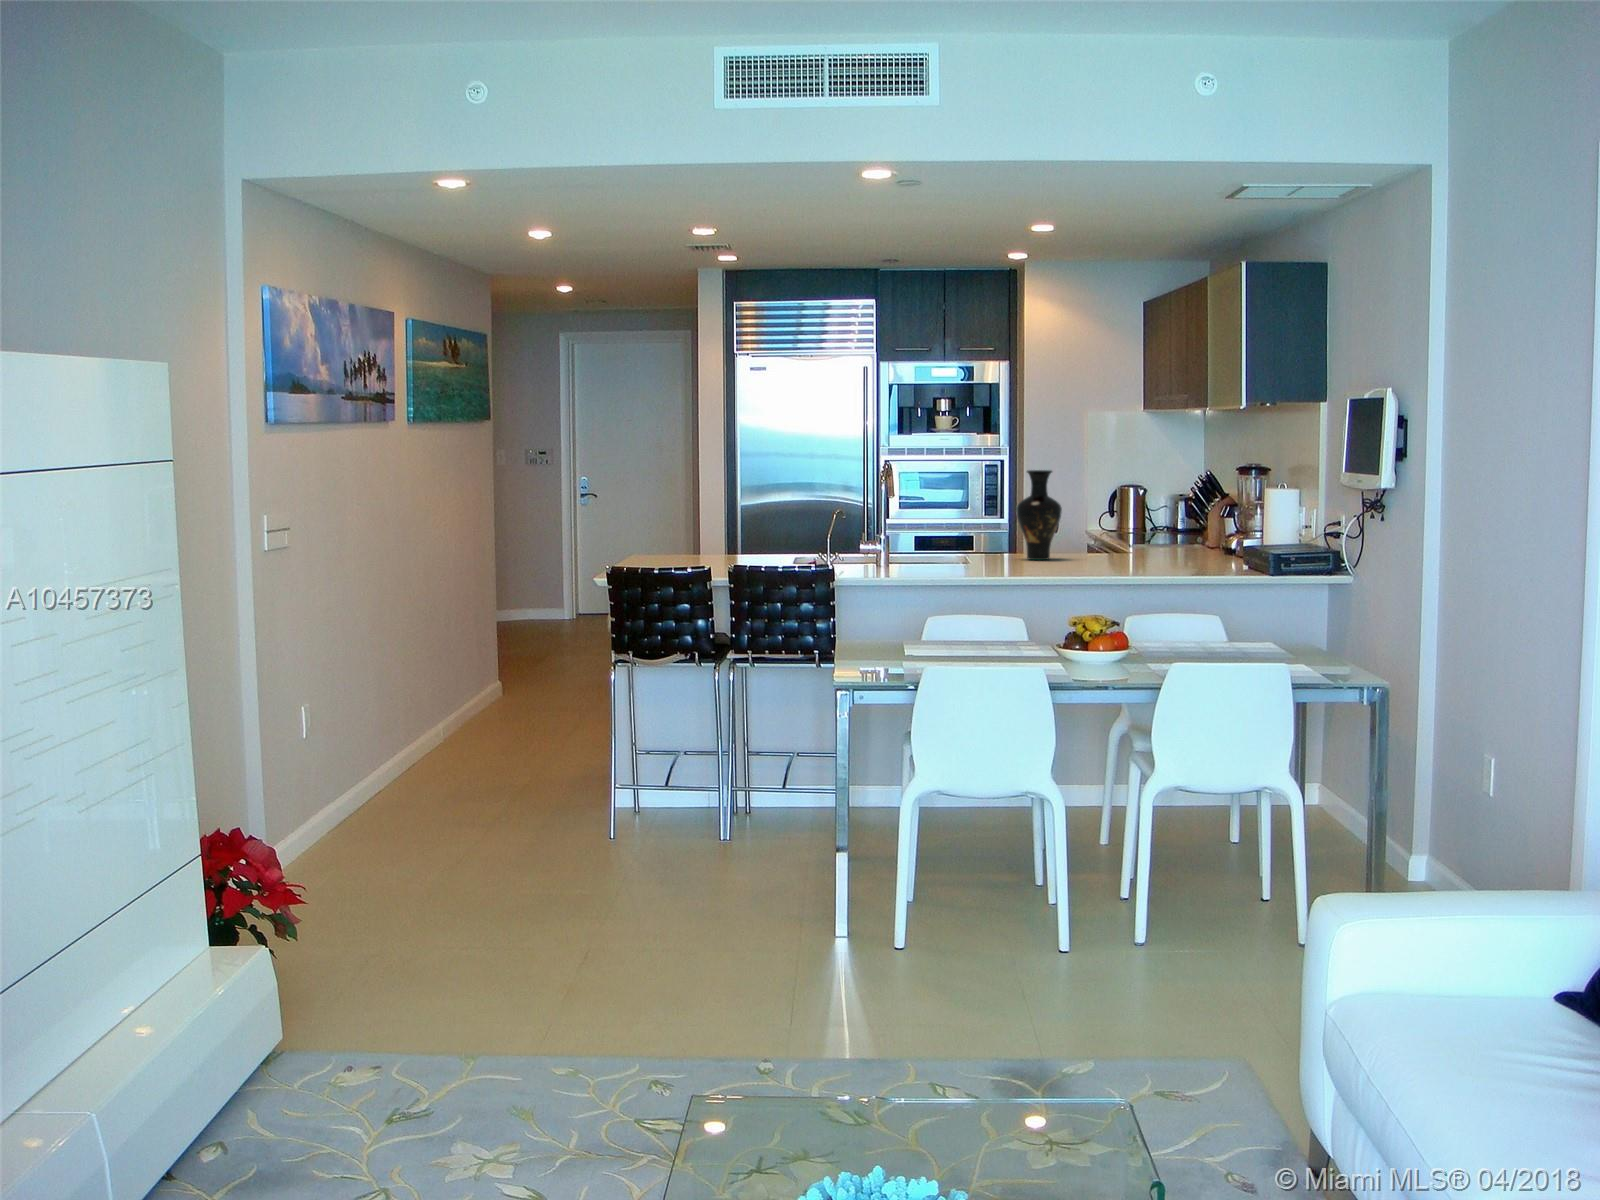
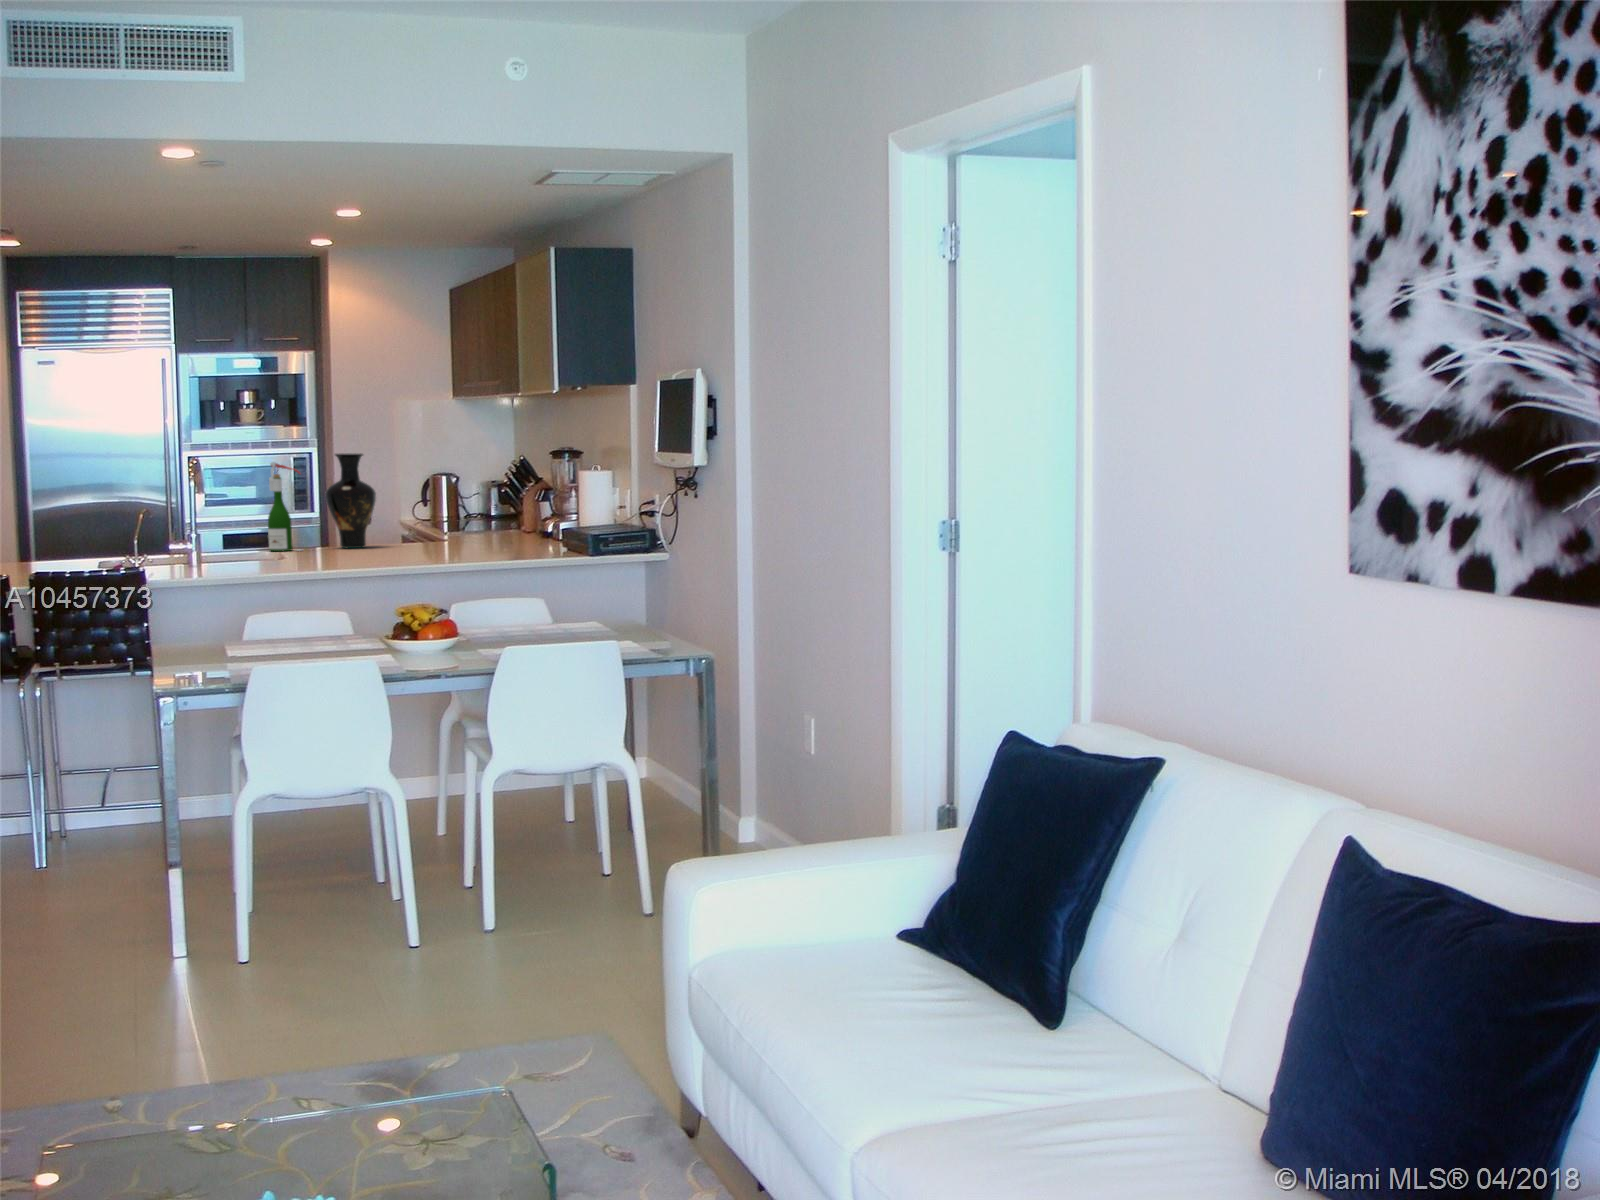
wine bottle: none [965,479,996,561] -> present [268,462,302,551]

